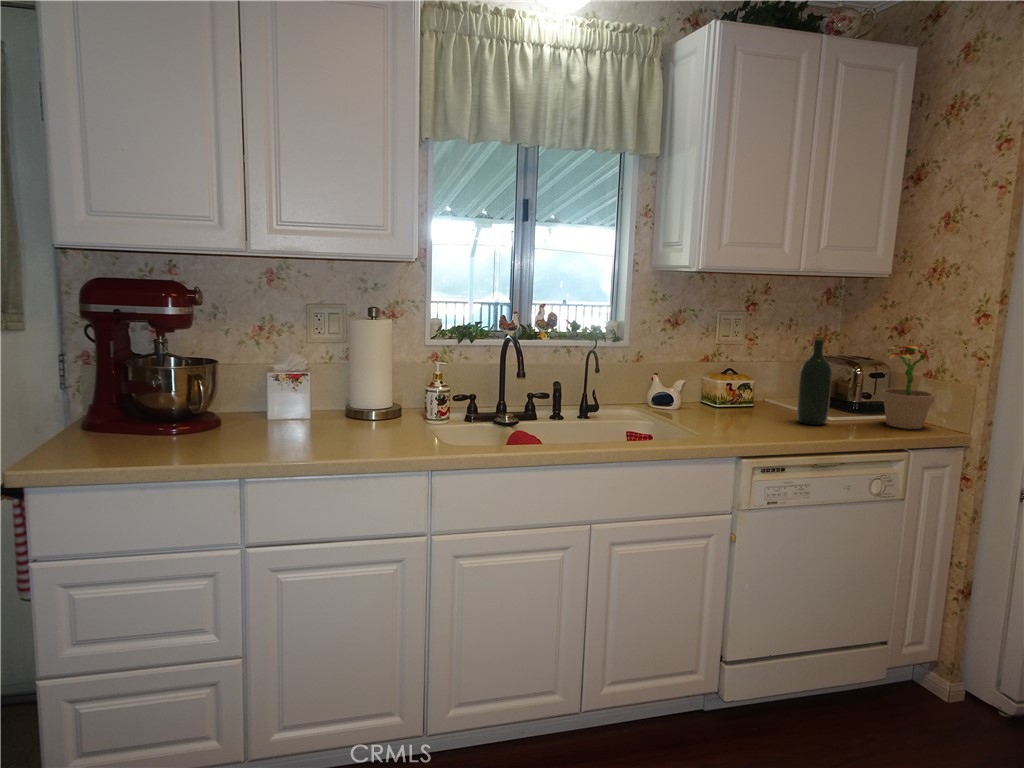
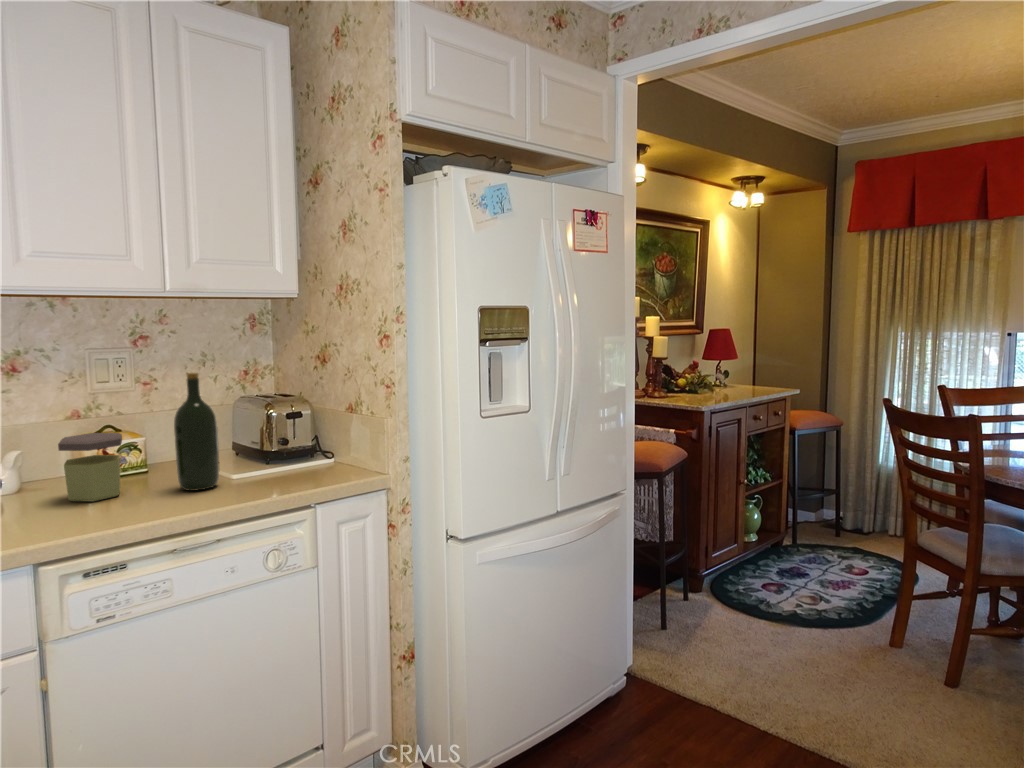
potted plant: present [881,338,935,429] -> none [285,367,347,478]
jar: none [721,374,765,422] -> present [58,433,122,502]

